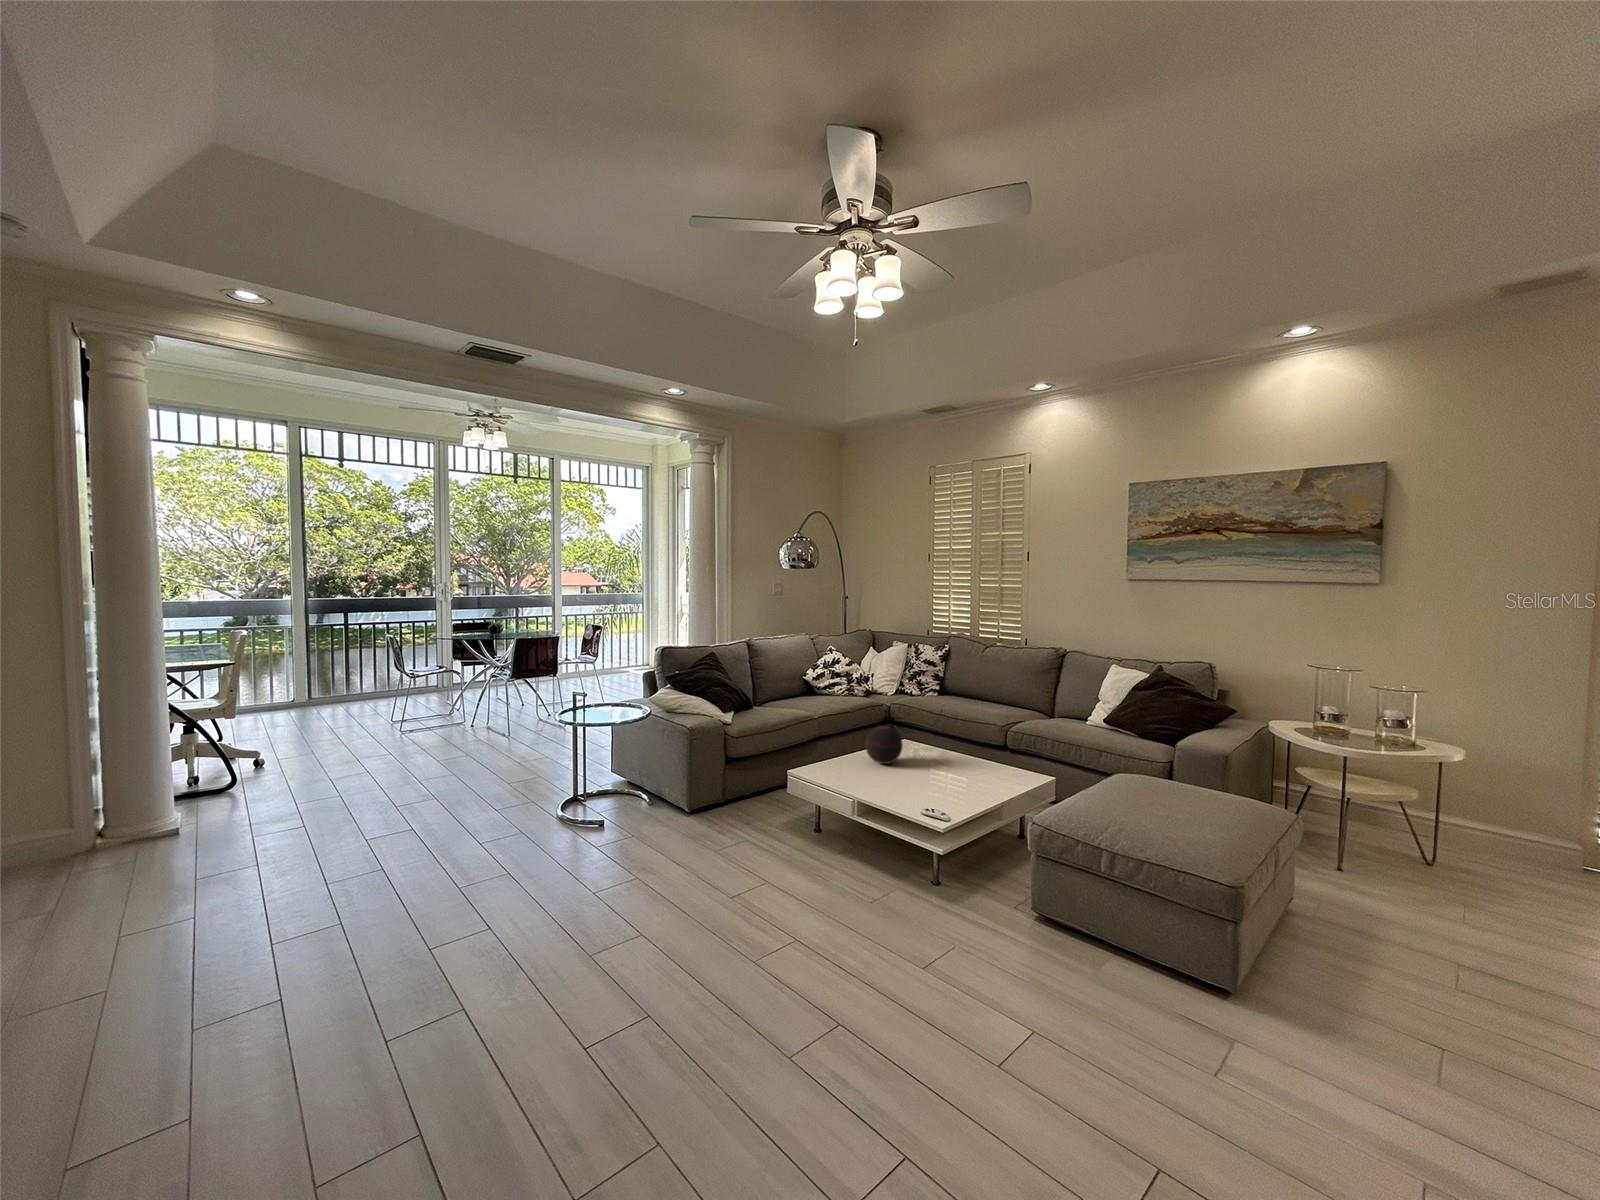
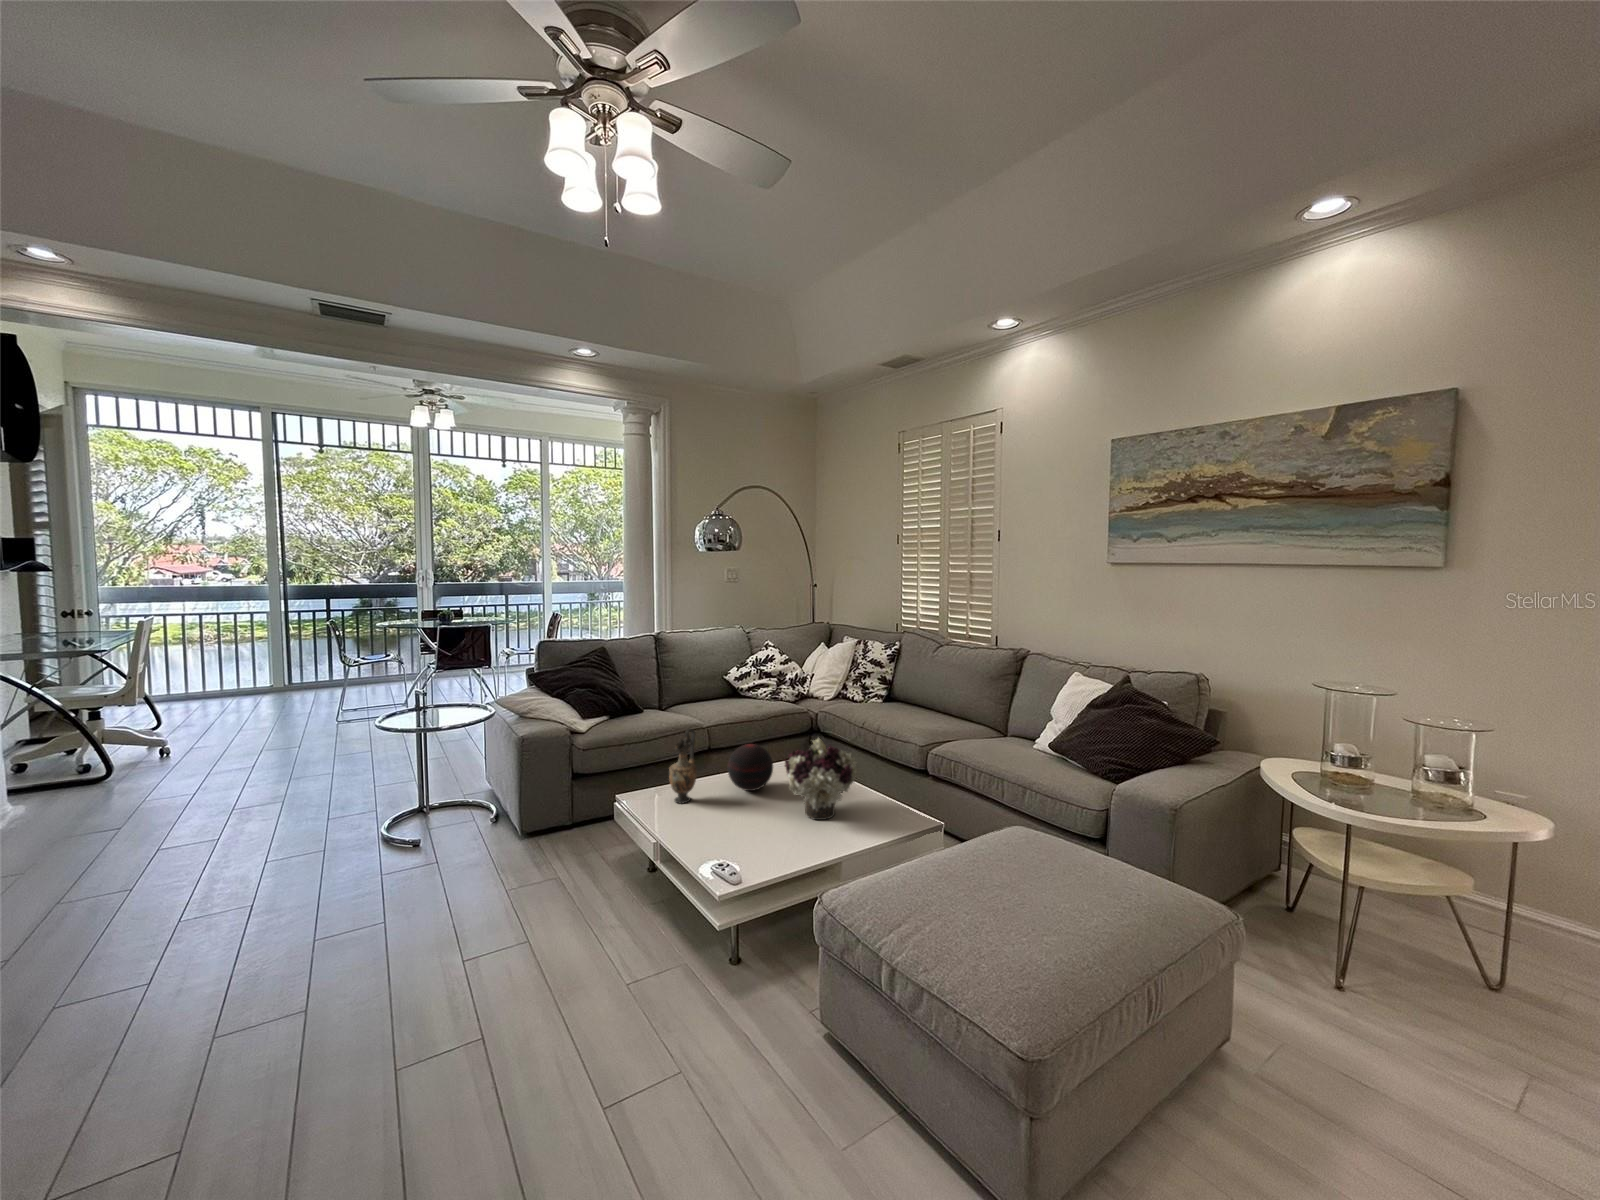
vase: none [827,714,849,775] -> present [669,729,697,804]
flower arrangement: none [923,716,986,780] -> present [785,738,857,820]

